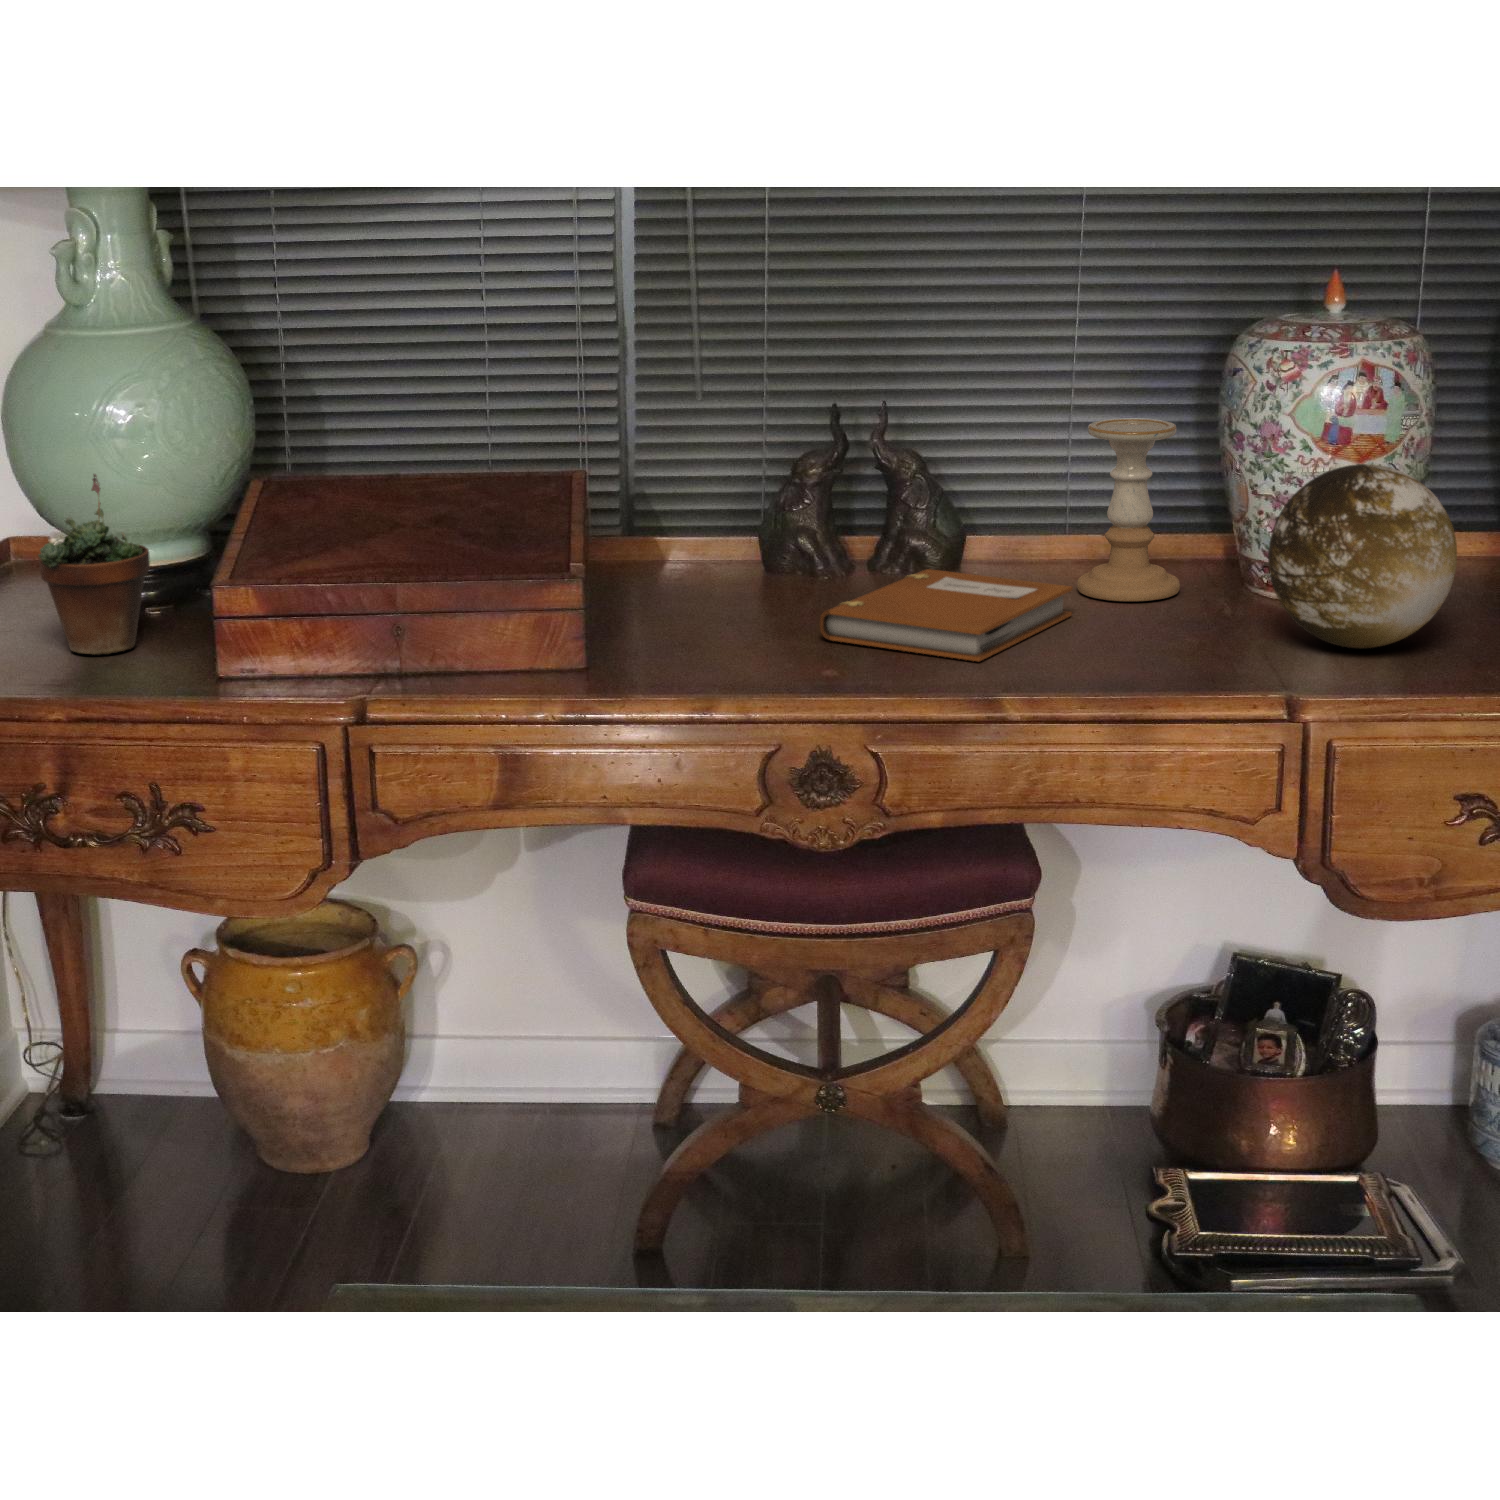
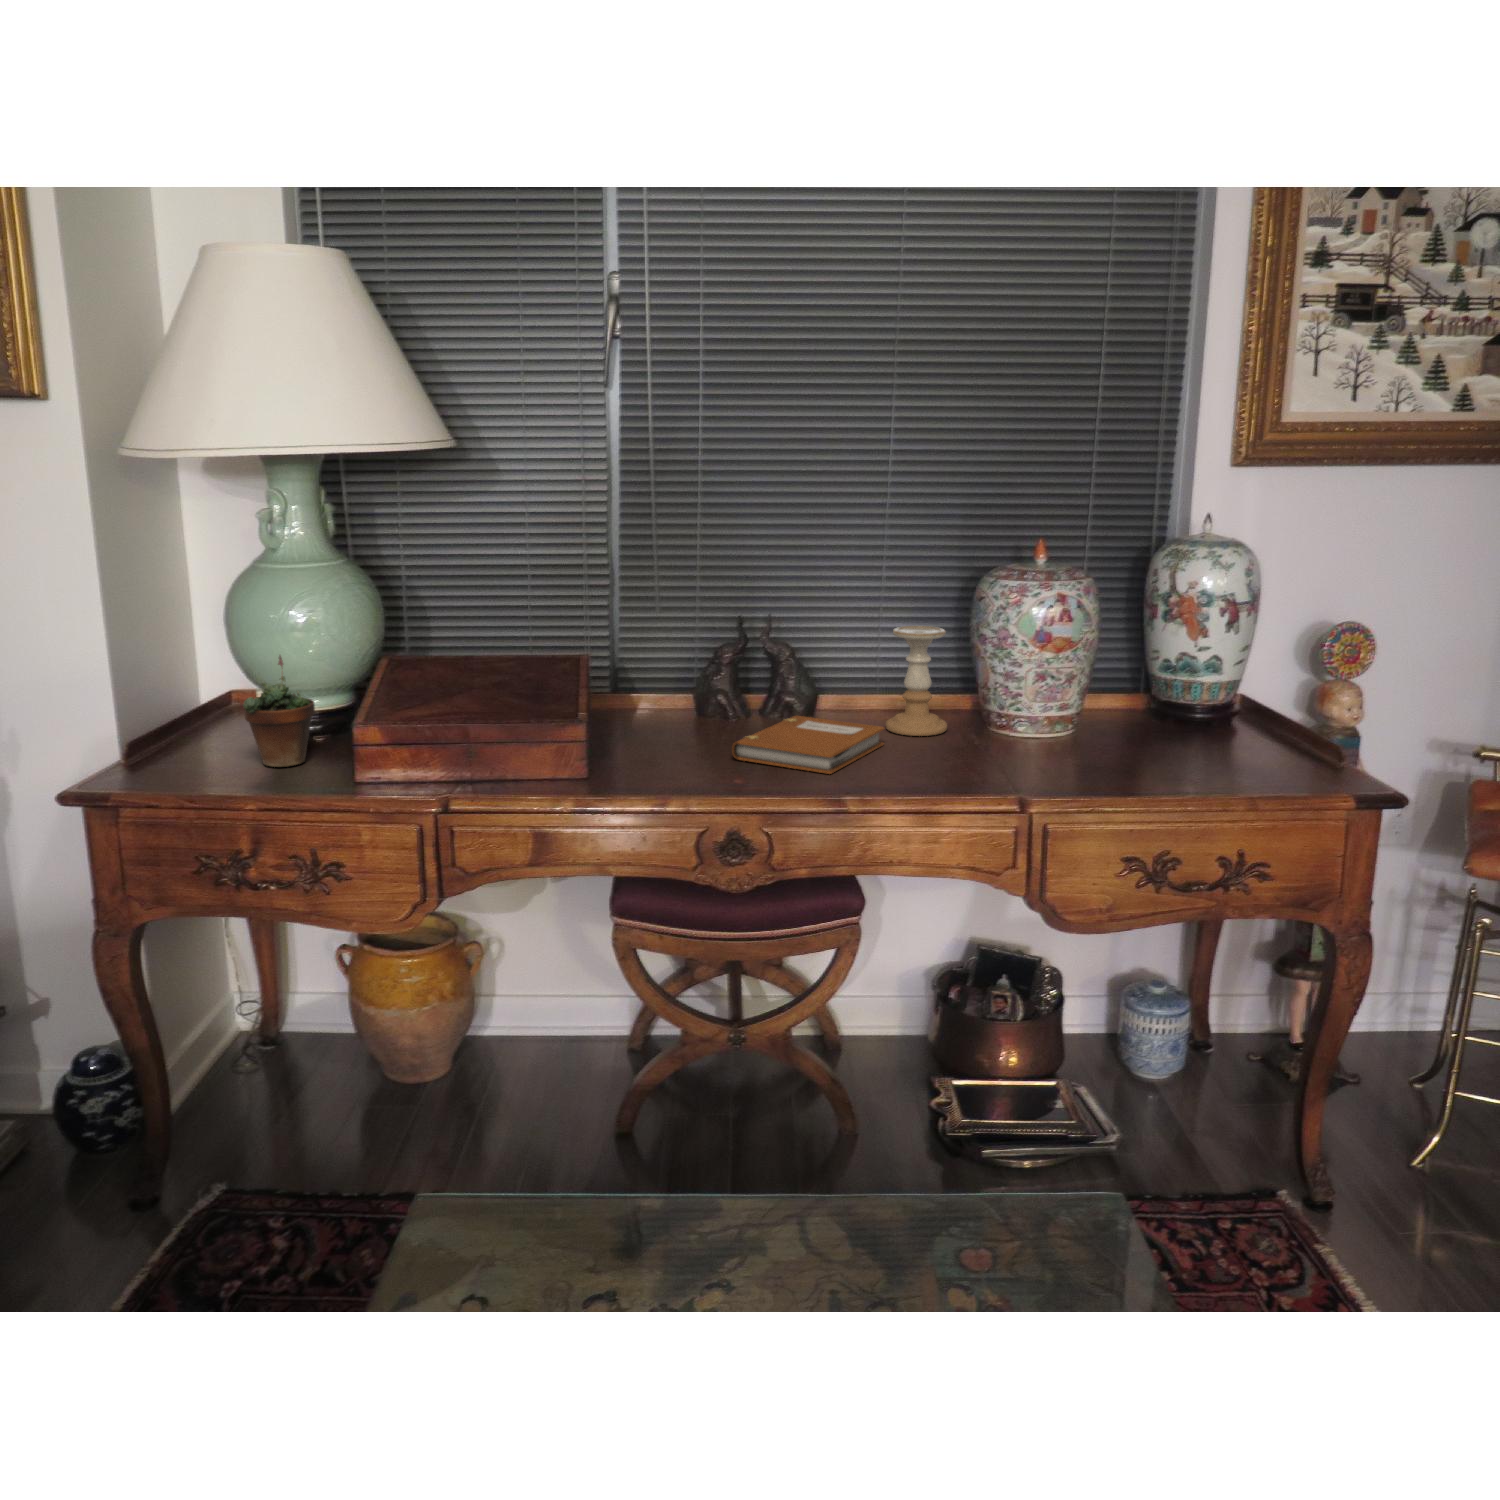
decorative orb: present [1268,464,1457,648] -> none [1005,655,1119,766]

